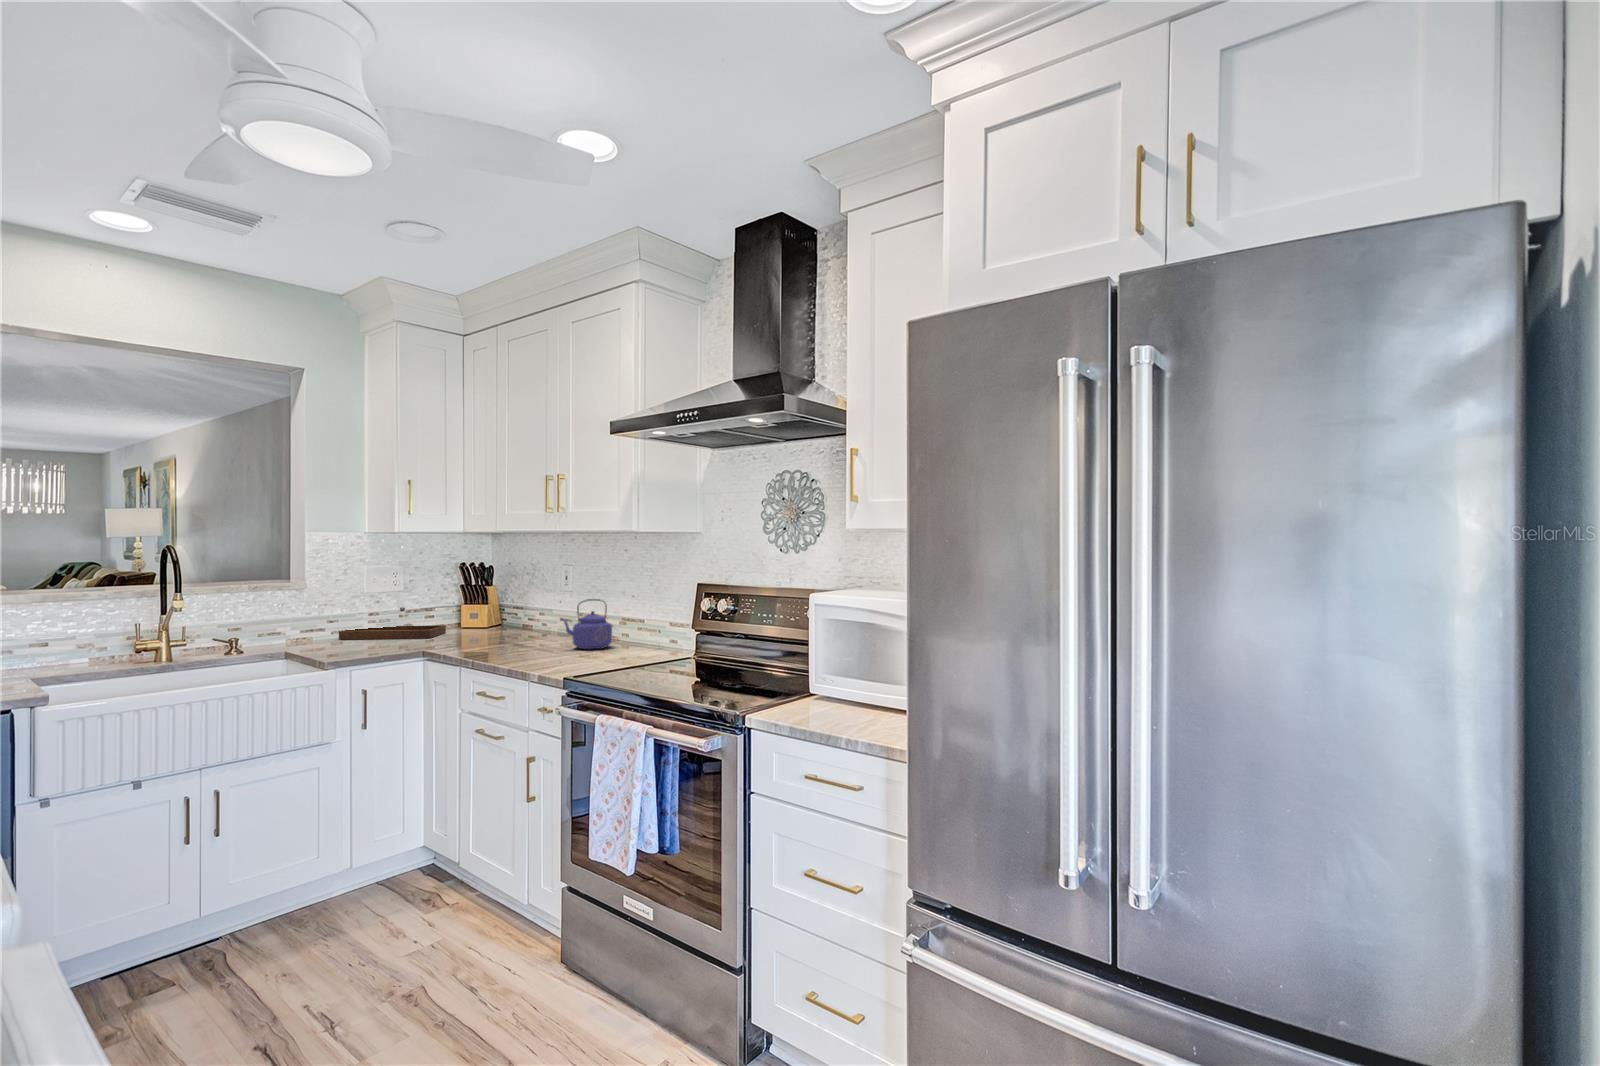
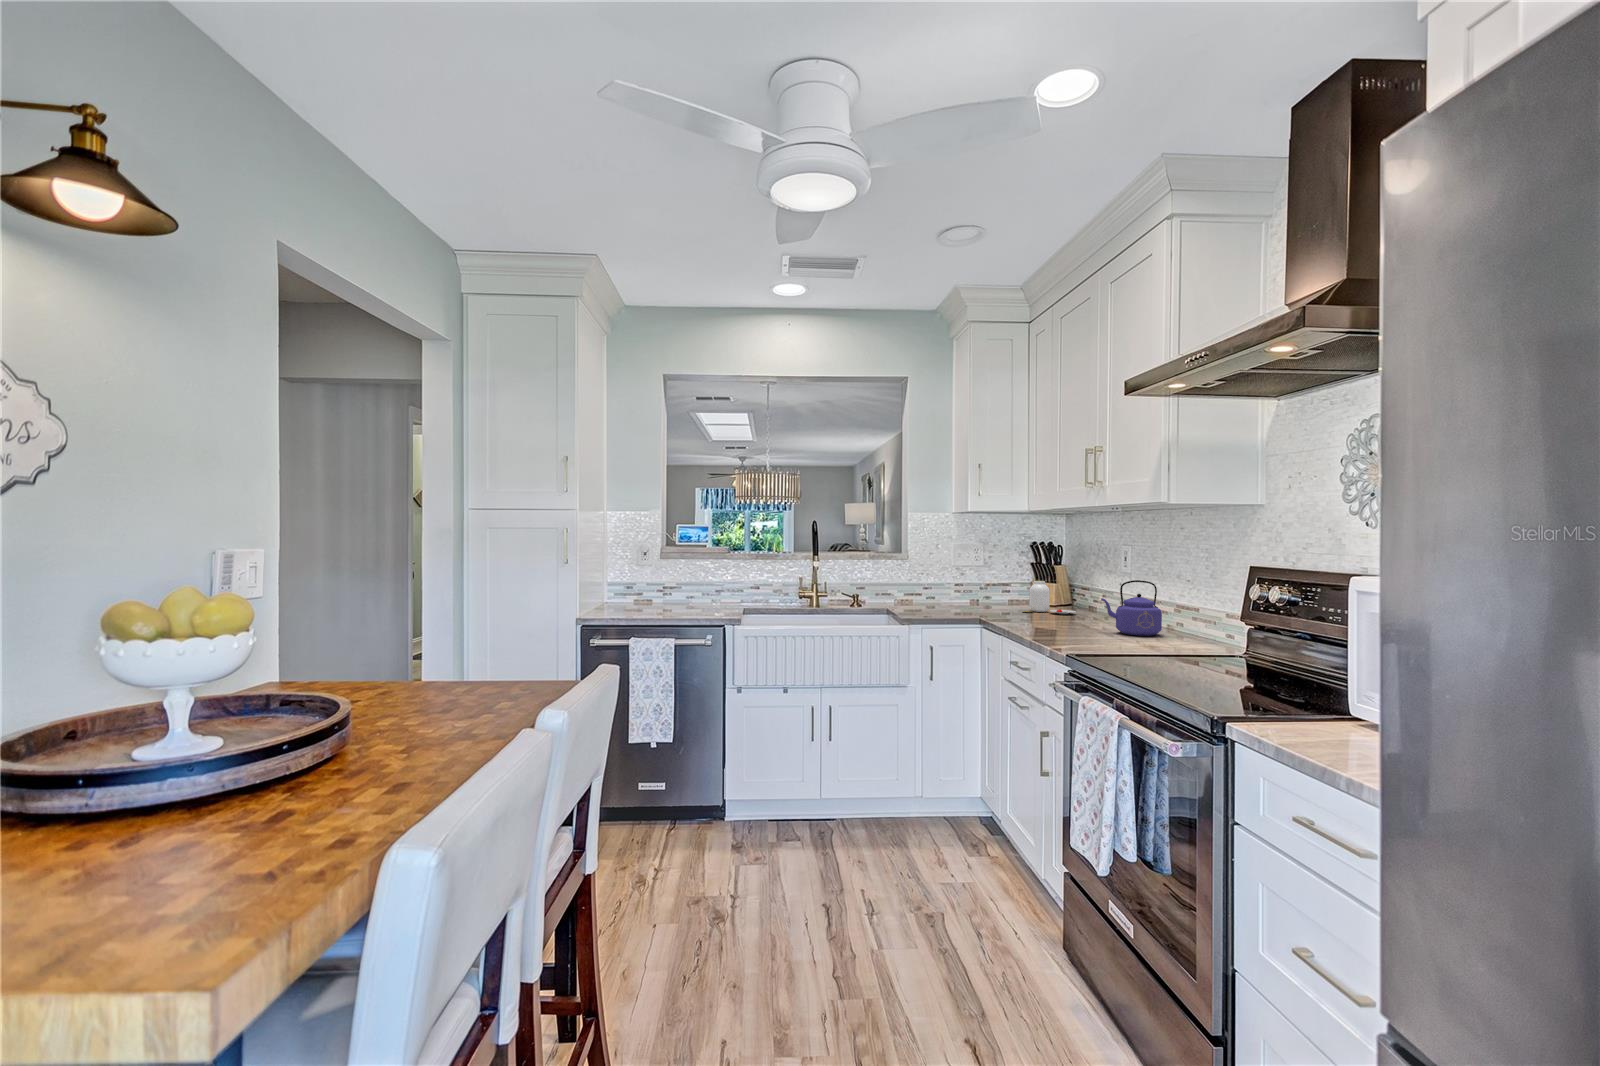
jar: none [459,604,515,638] -> present [1022,581,1076,614]
tray: present [339,607,446,639] -> none [930,579,1017,610]

